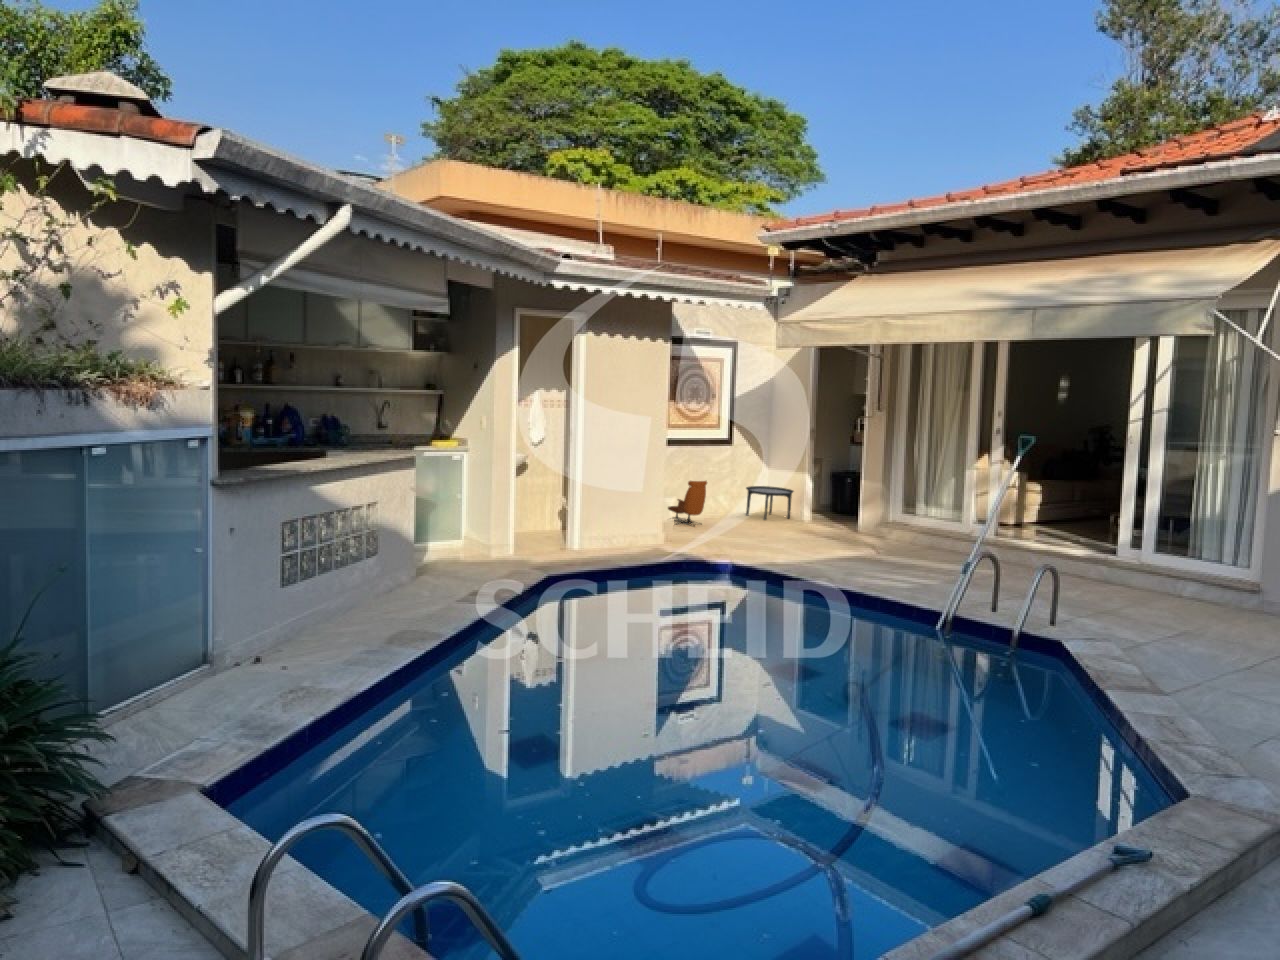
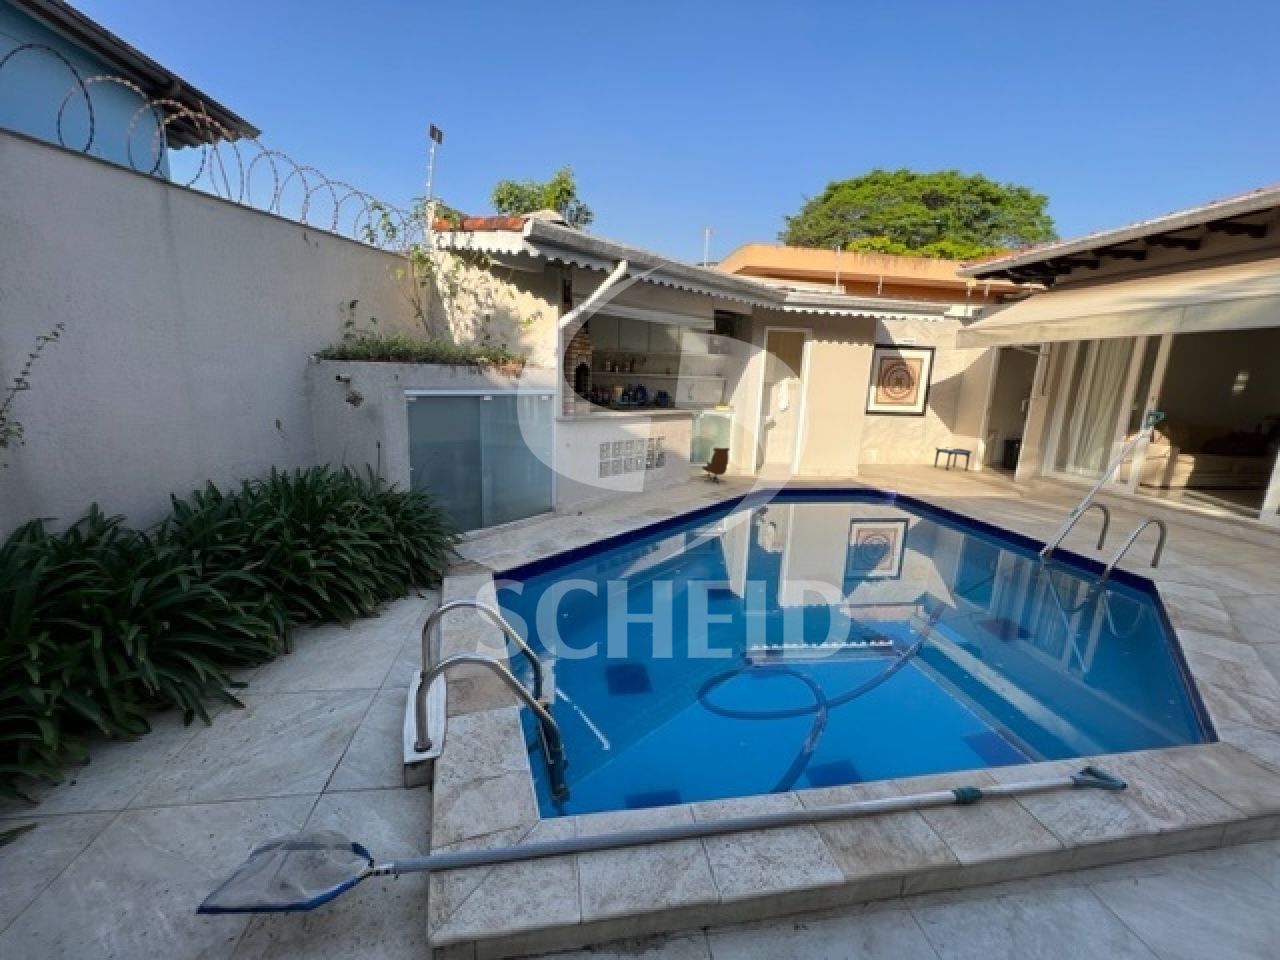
lounge chair: present [668,481,707,524] -> present [702,447,729,482]

